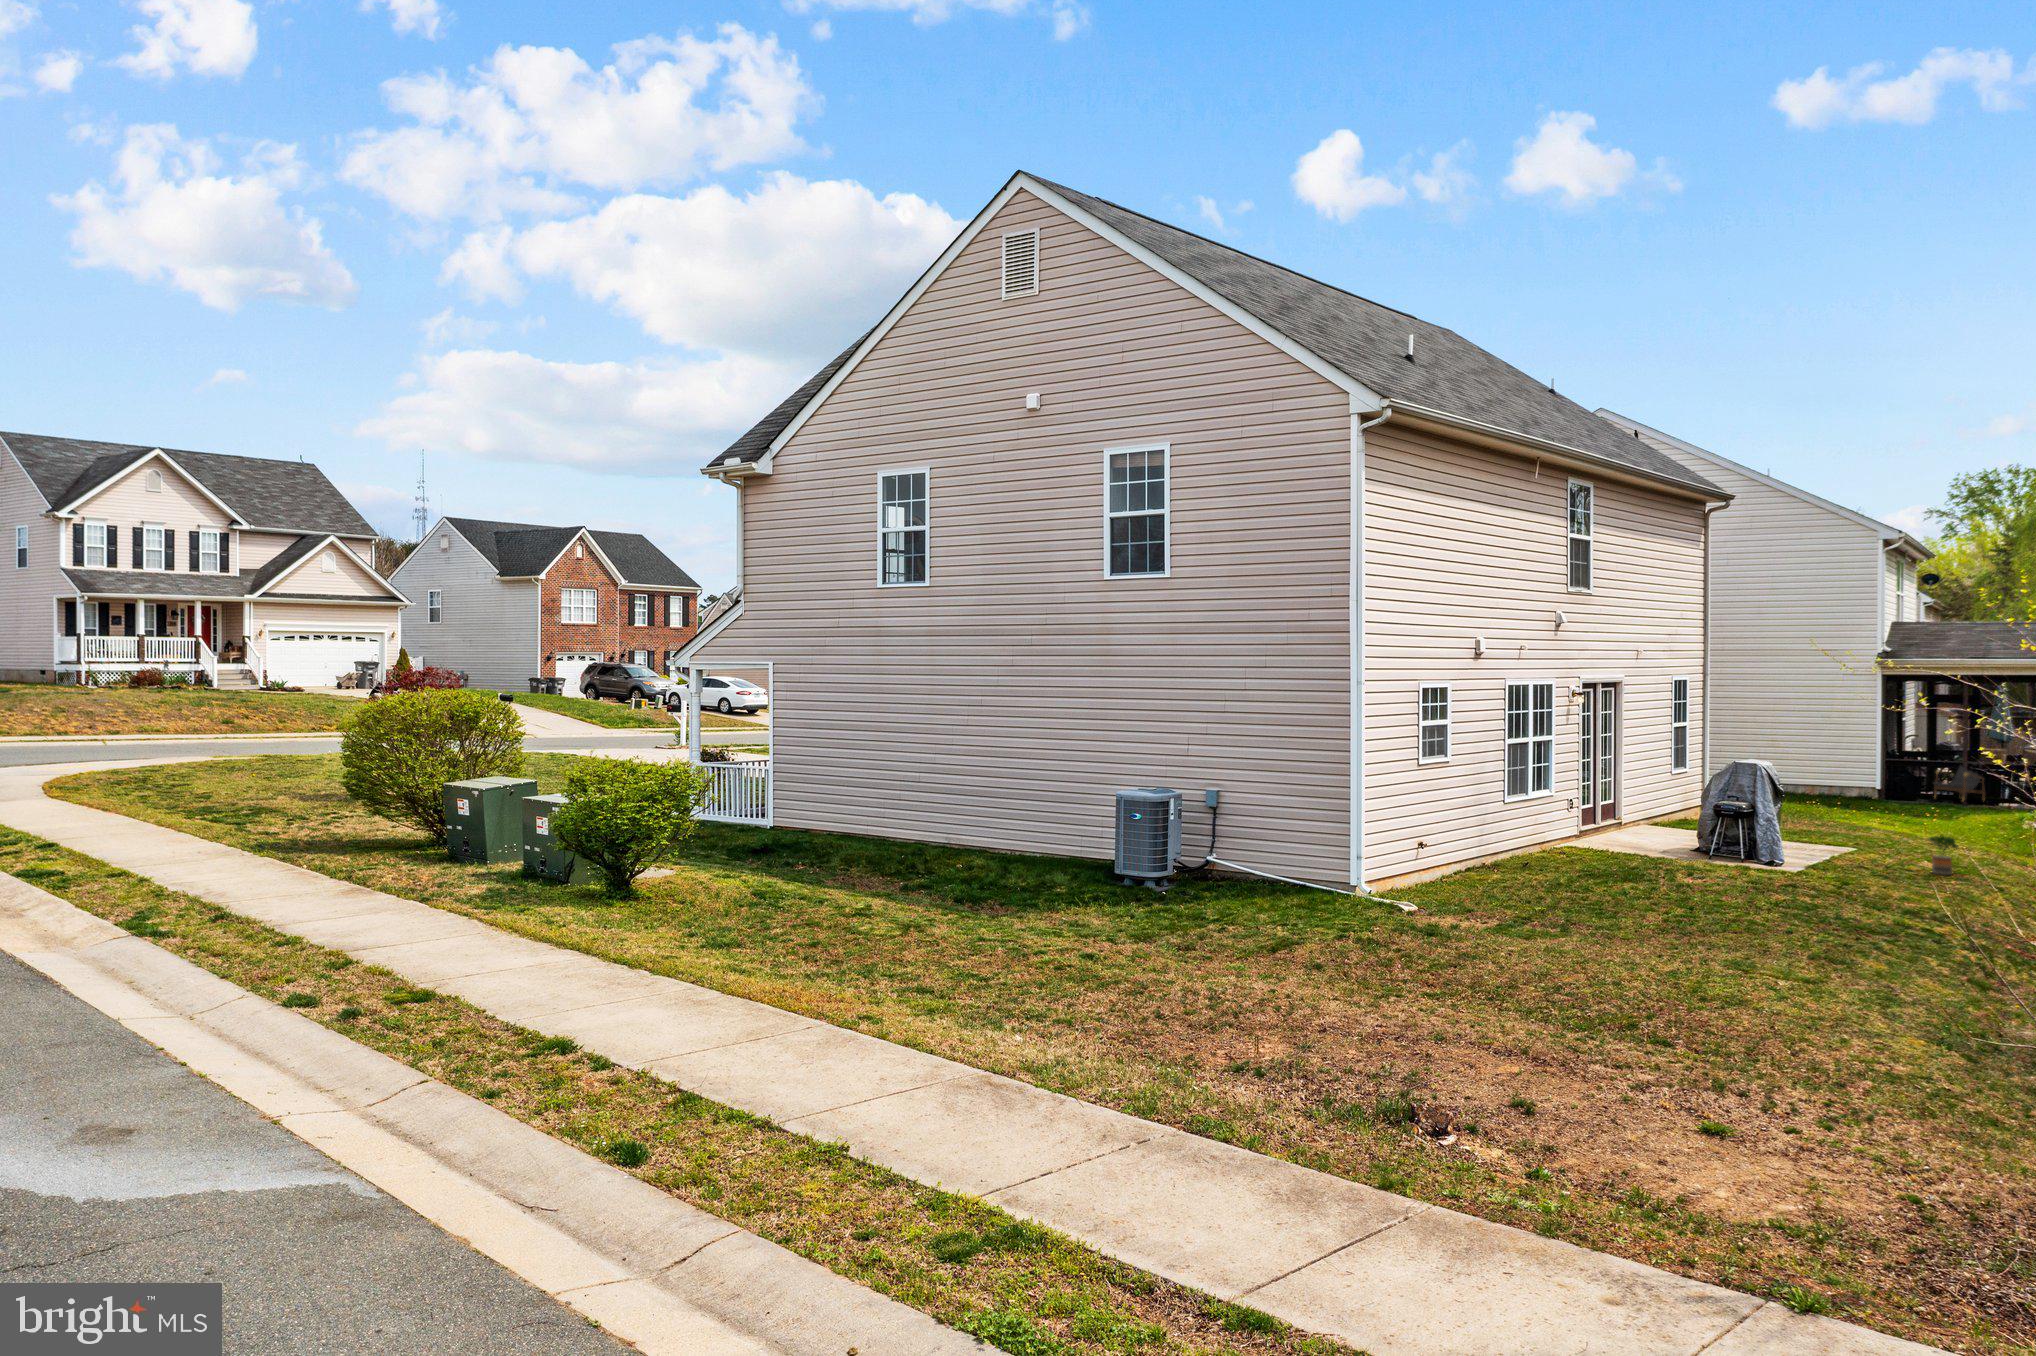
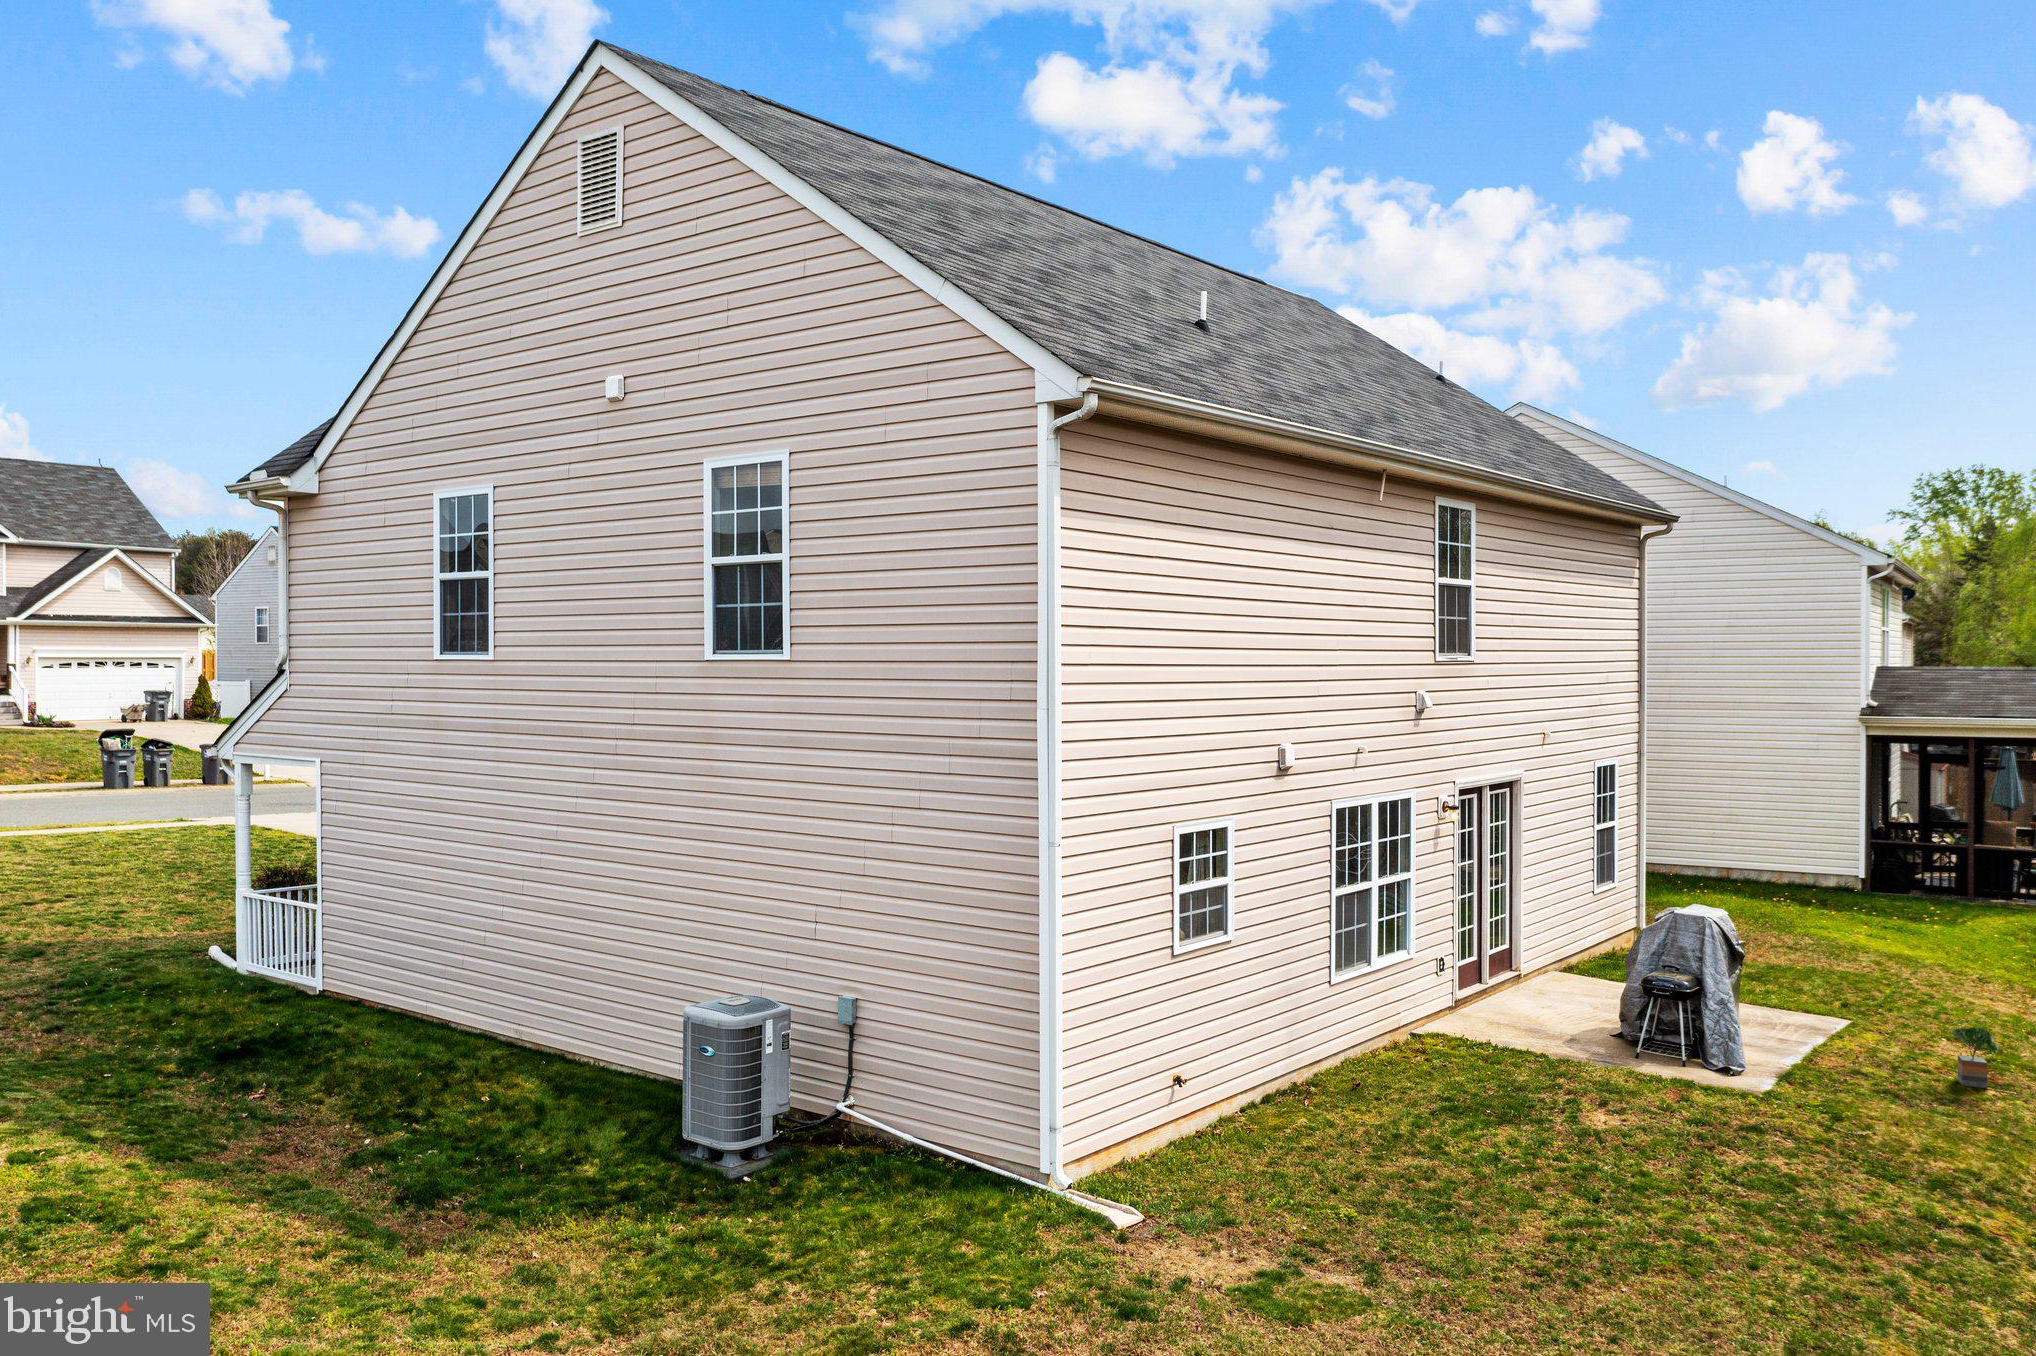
lounge chair: present [1934,762,1985,800] -> none [1928,845,1995,898]

